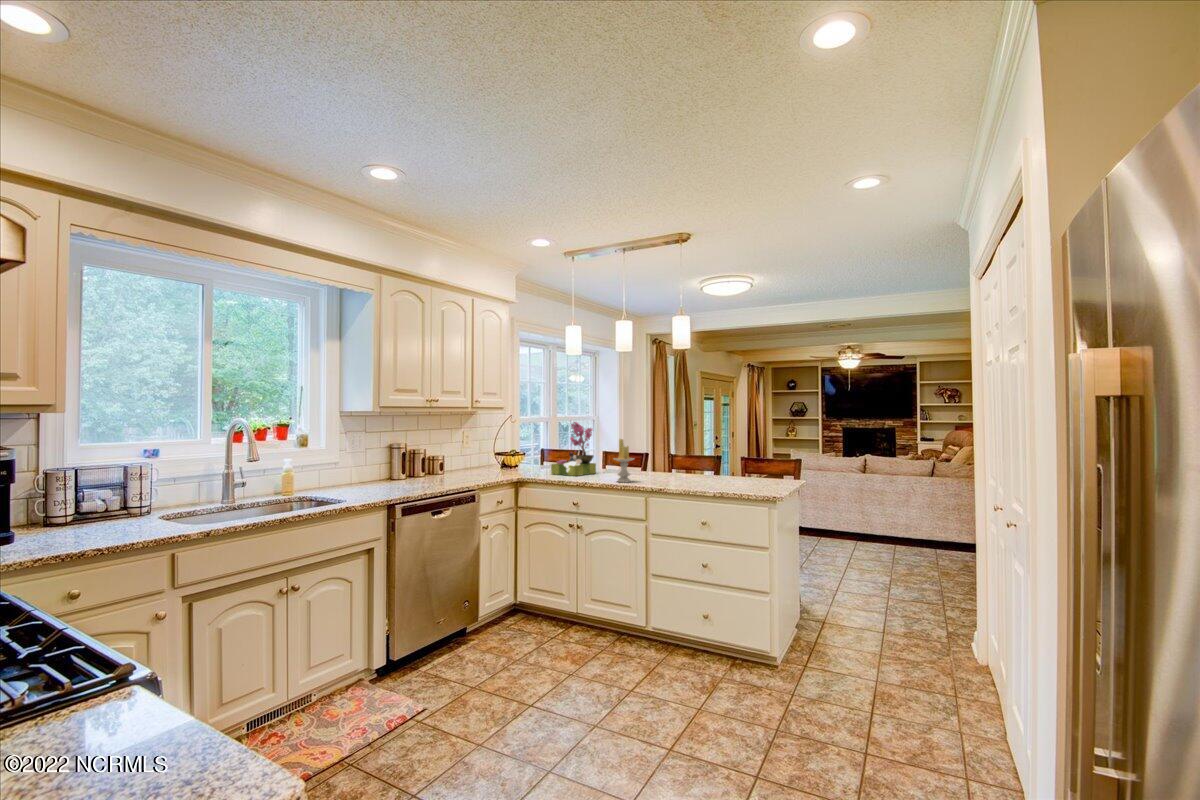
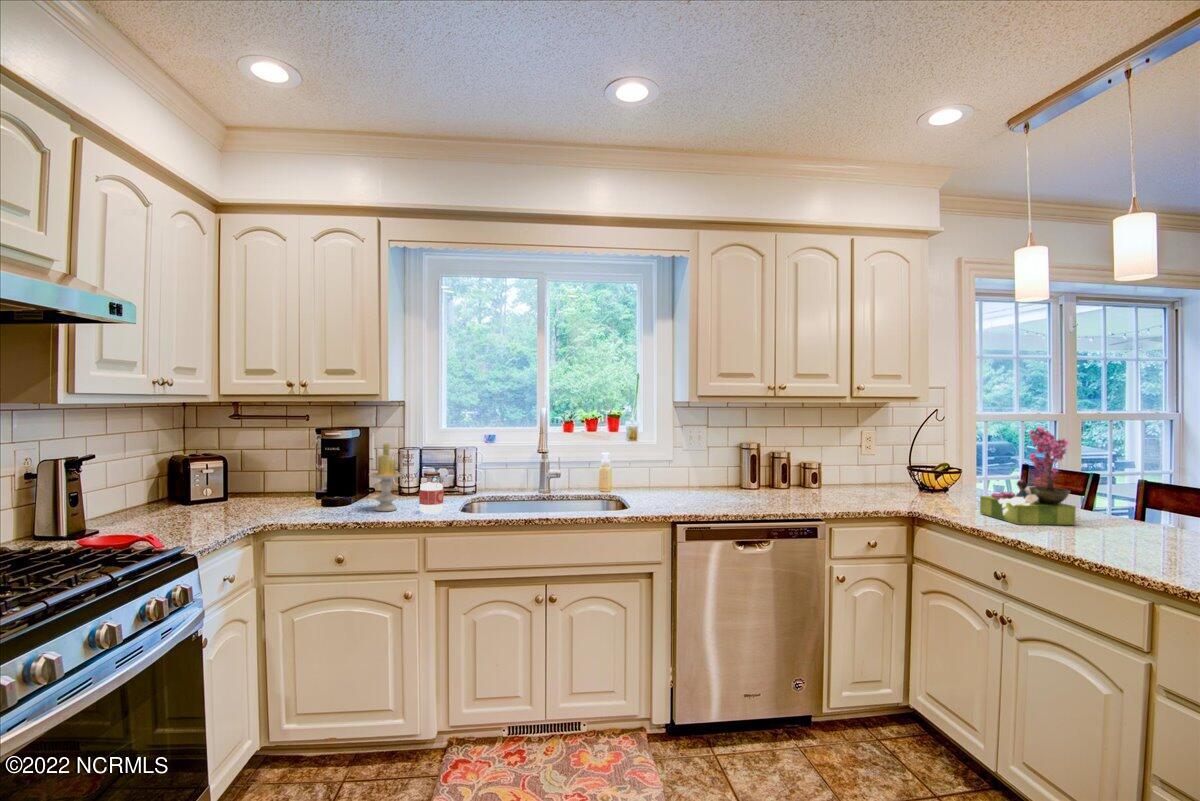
candle: present [614,439,634,483] -> present [369,443,403,511]
jar: none [141,489,173,533] -> present [419,472,444,514]

